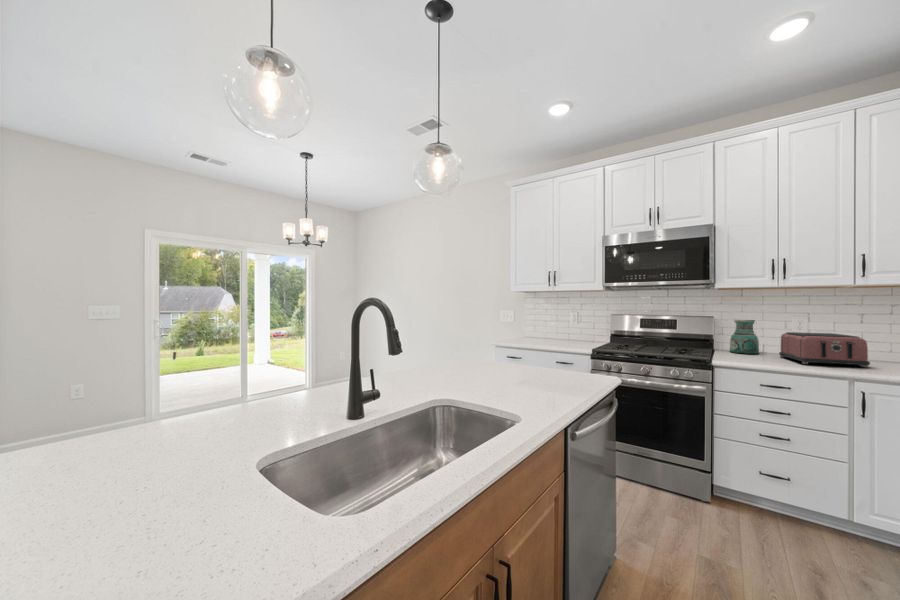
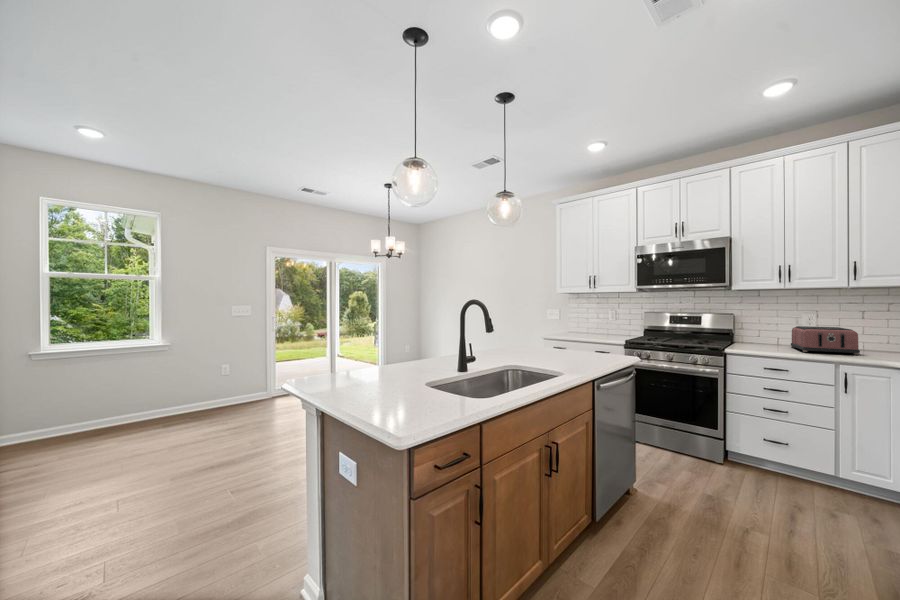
ceramic pitcher: present [730,319,759,354] -> none [750,315,775,345]

